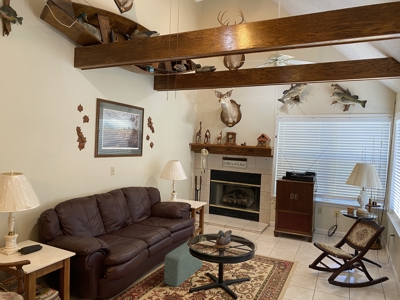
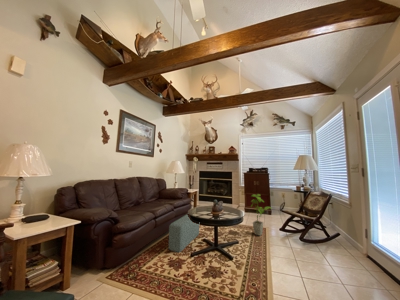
house plant: none [272,220,302,272] -> present [251,194,270,236]

